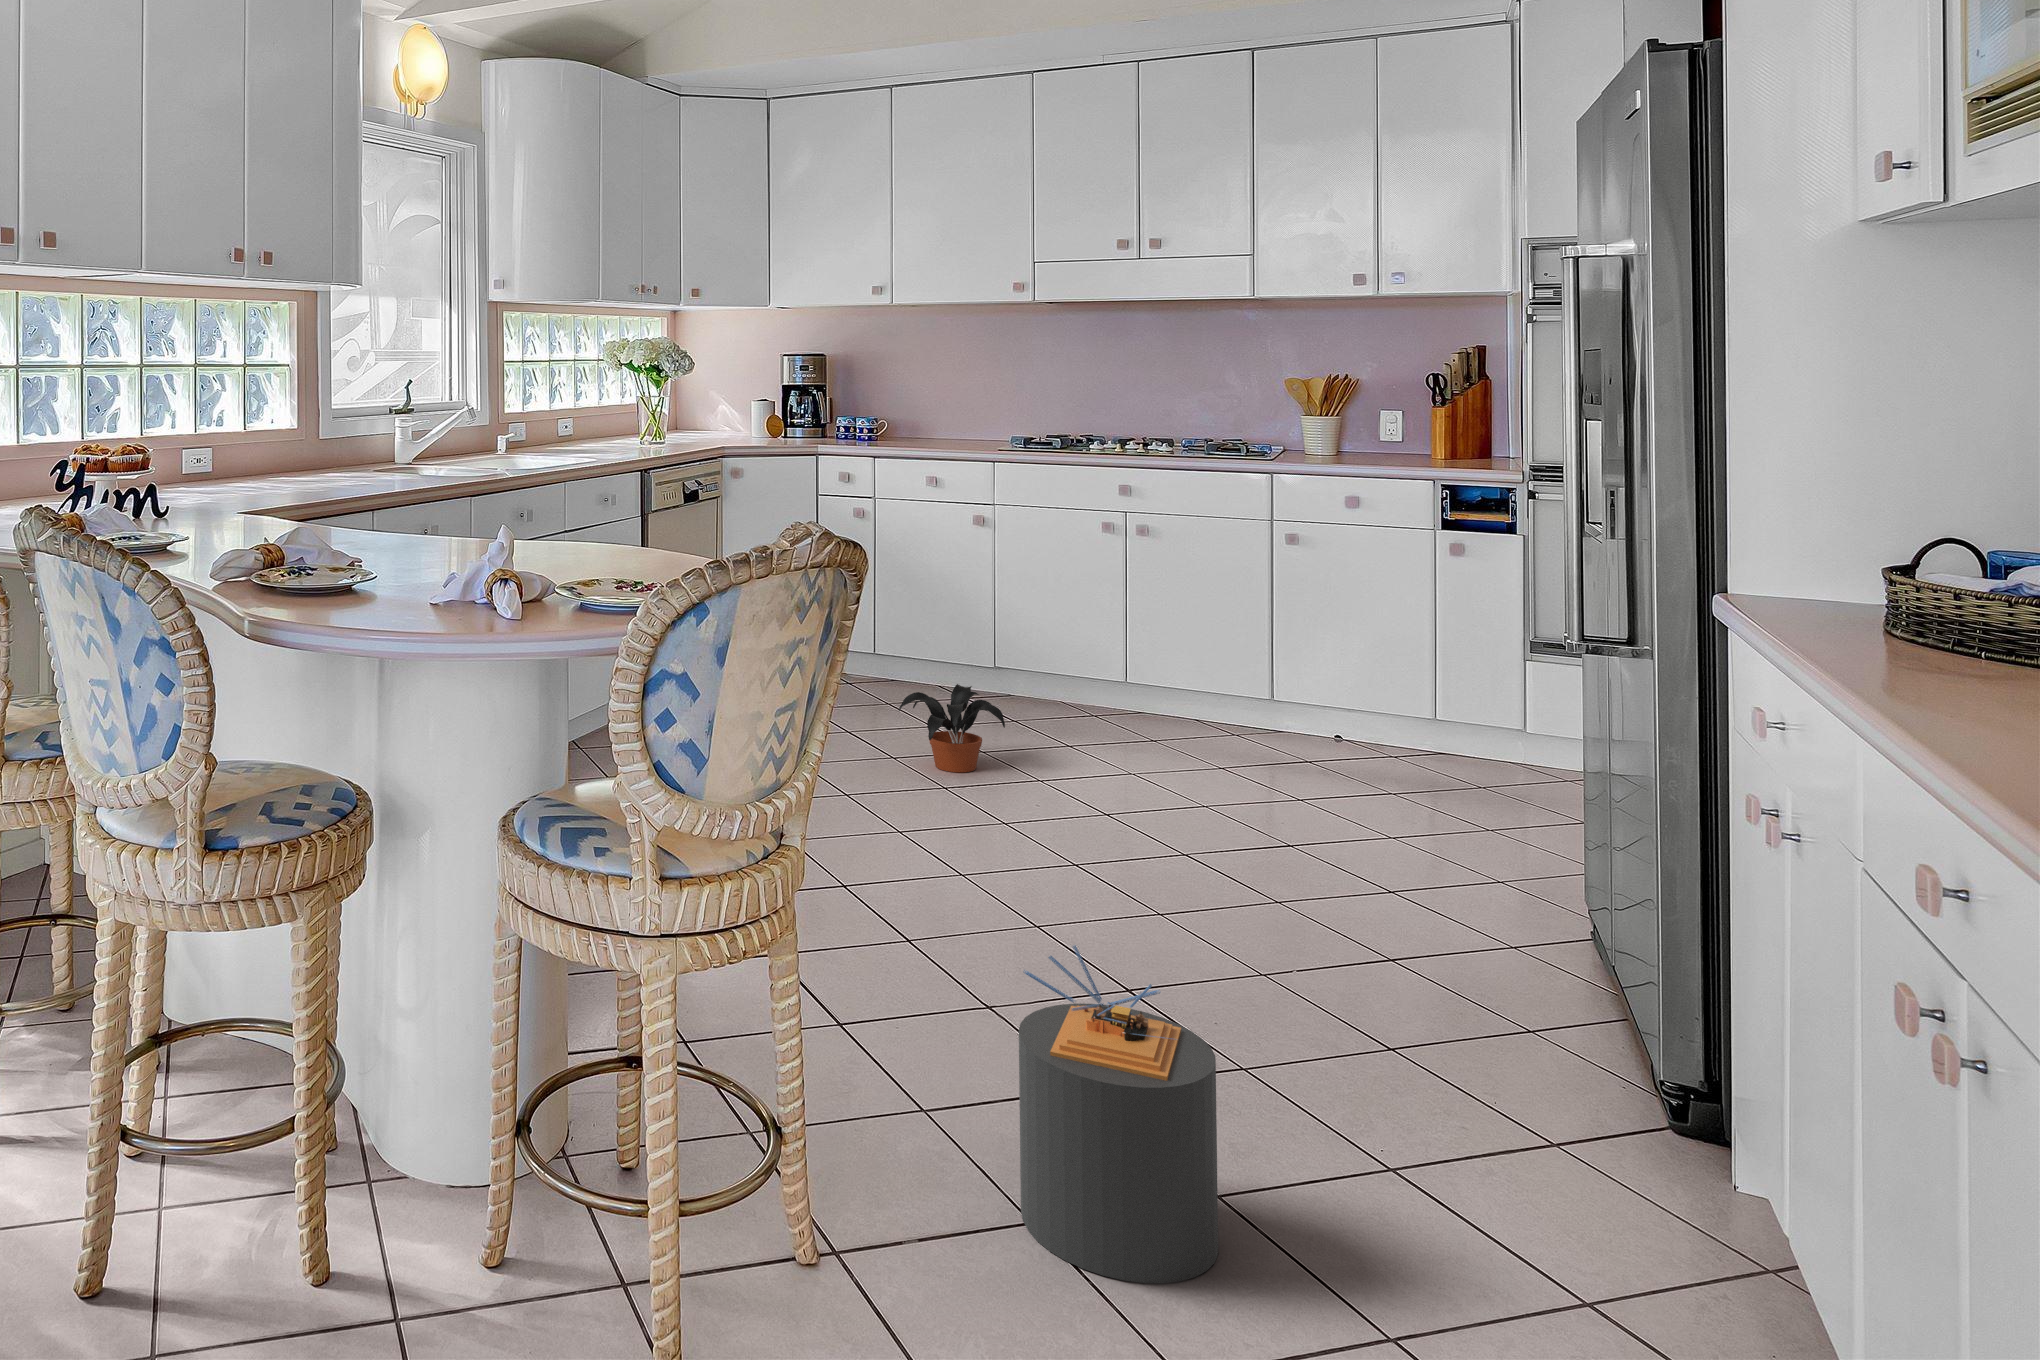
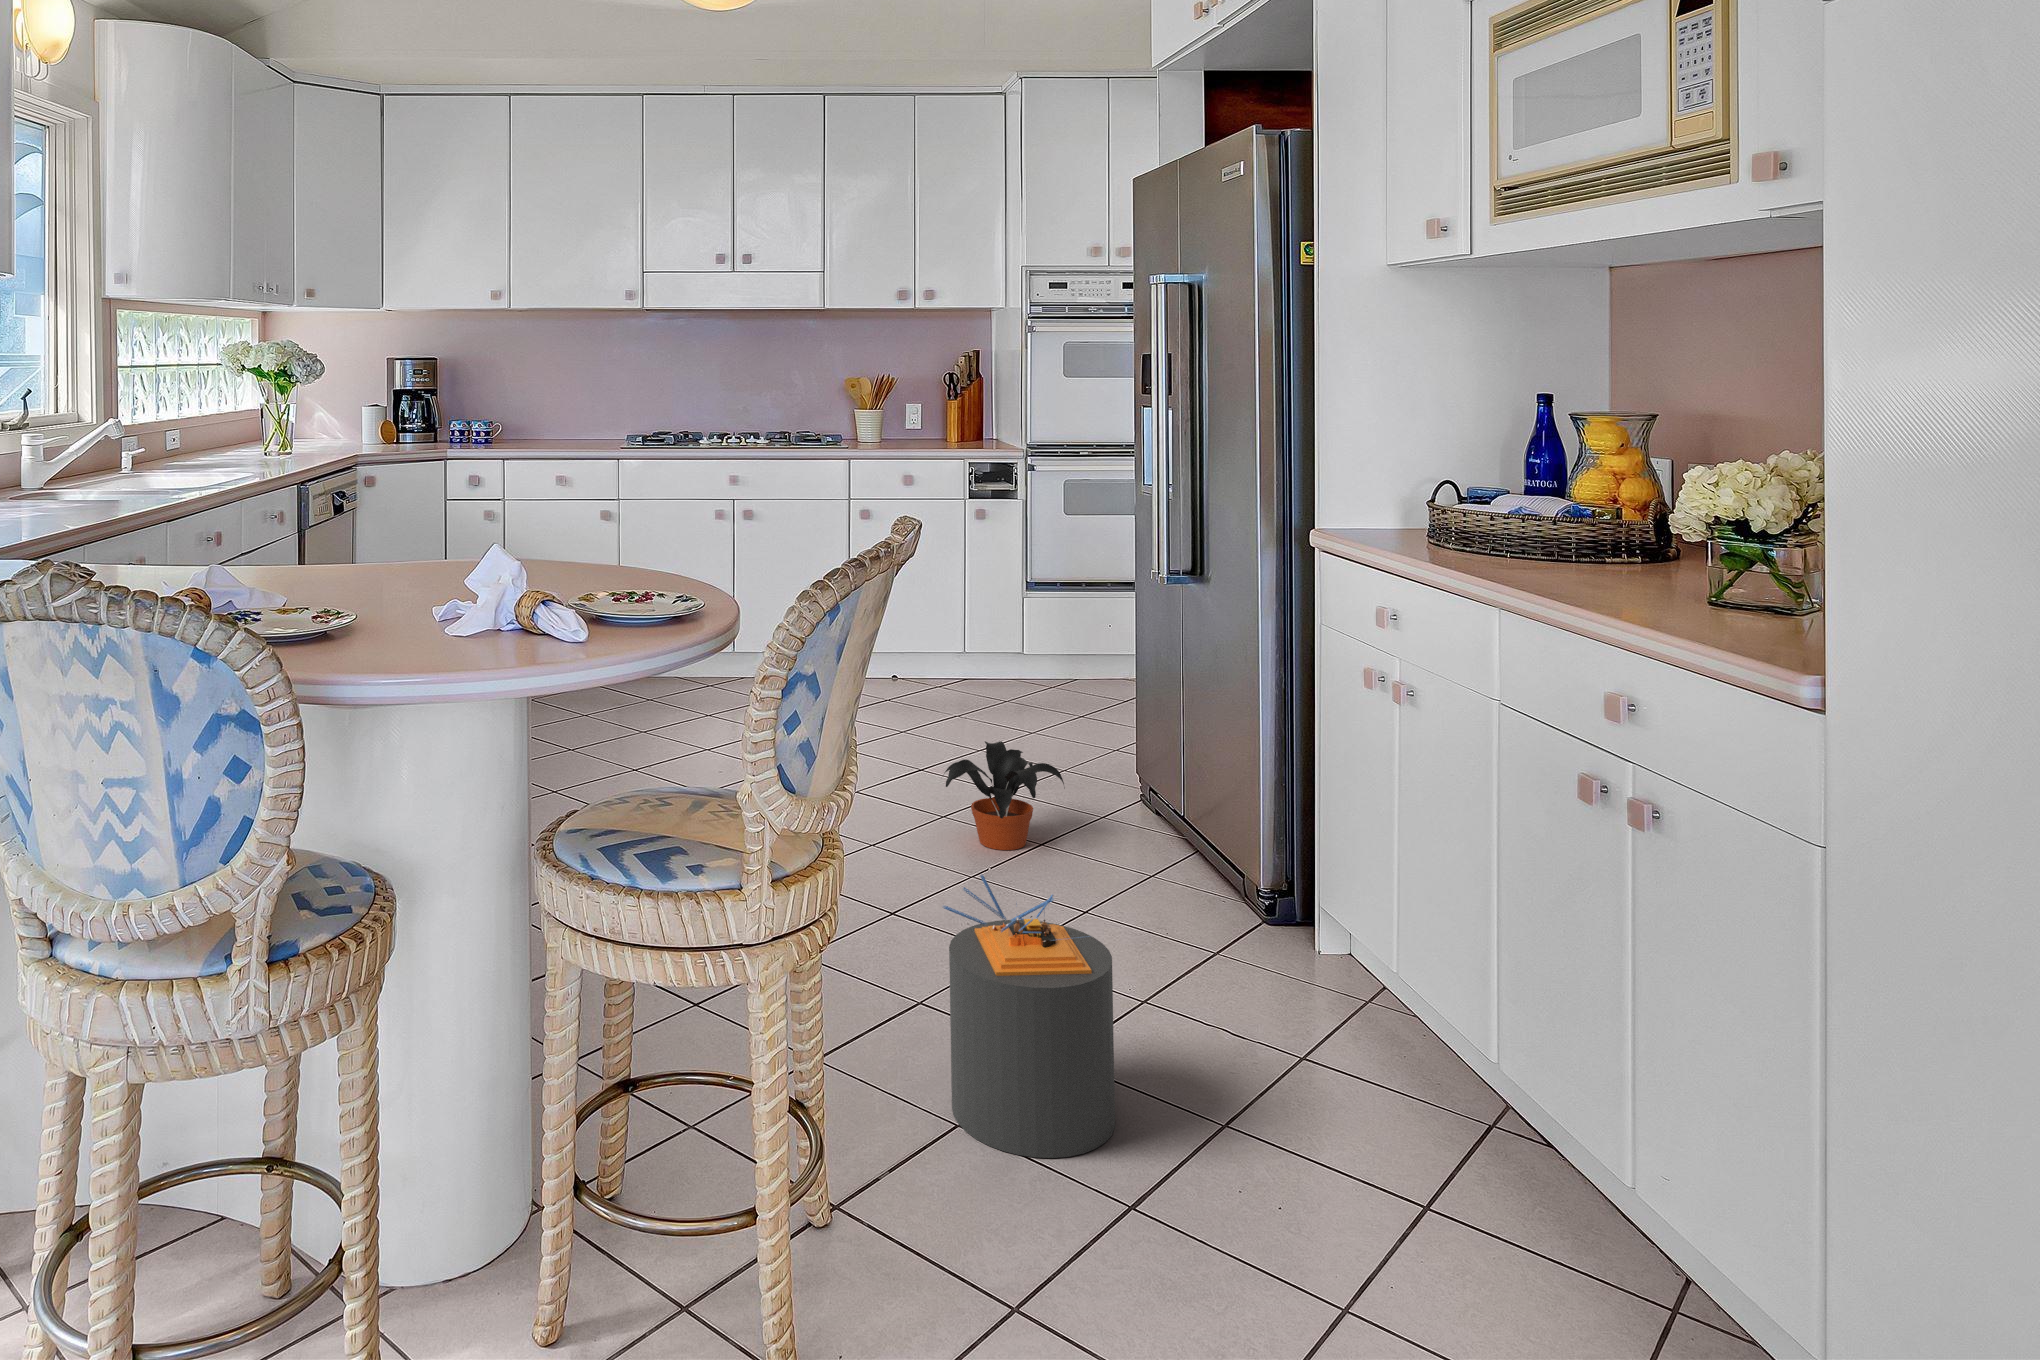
potted plant: present [899,684,1005,772] -> present [945,741,1064,850]

